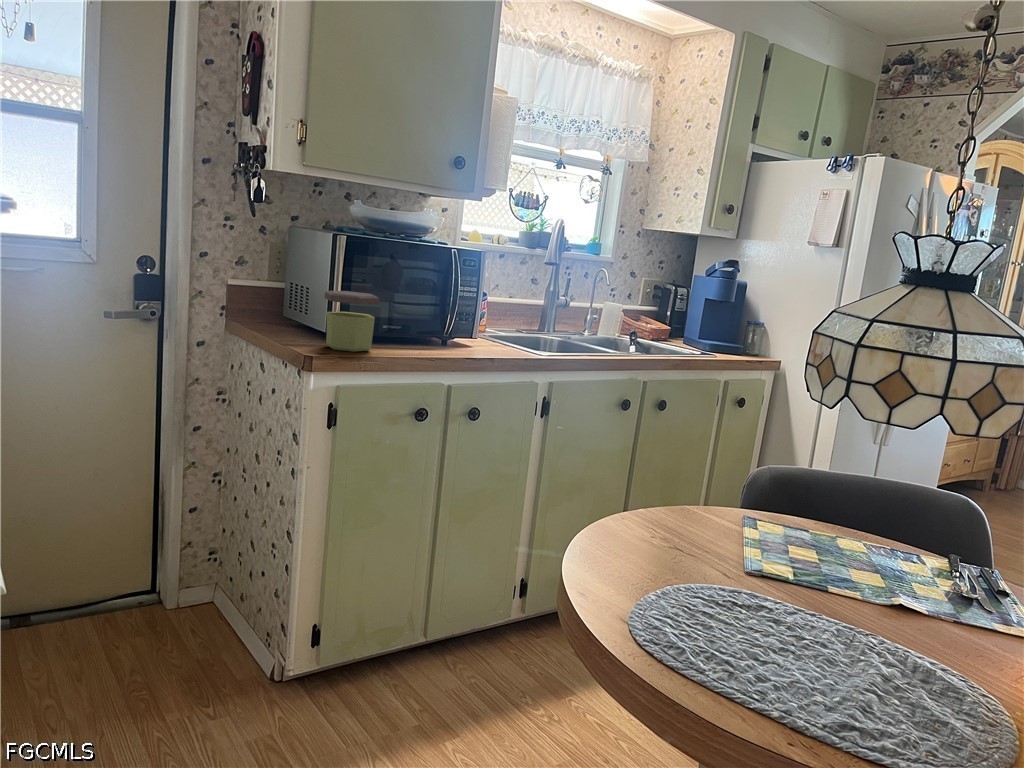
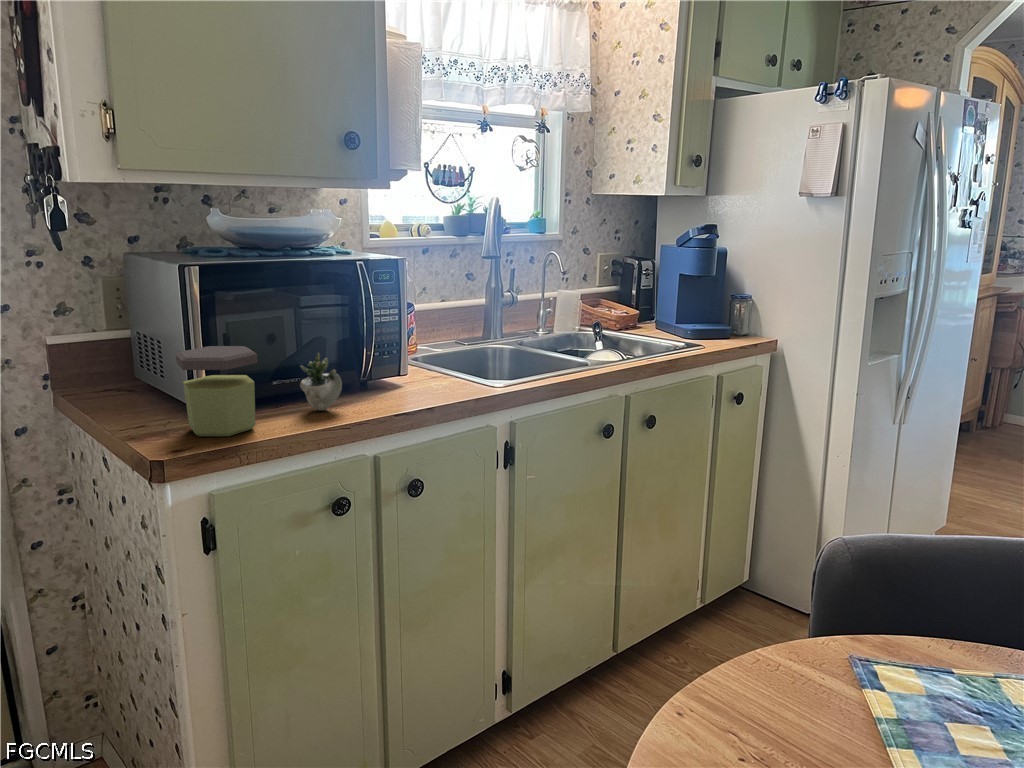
succulent plant: none [403,308,456,349] -> present [300,352,370,411]

